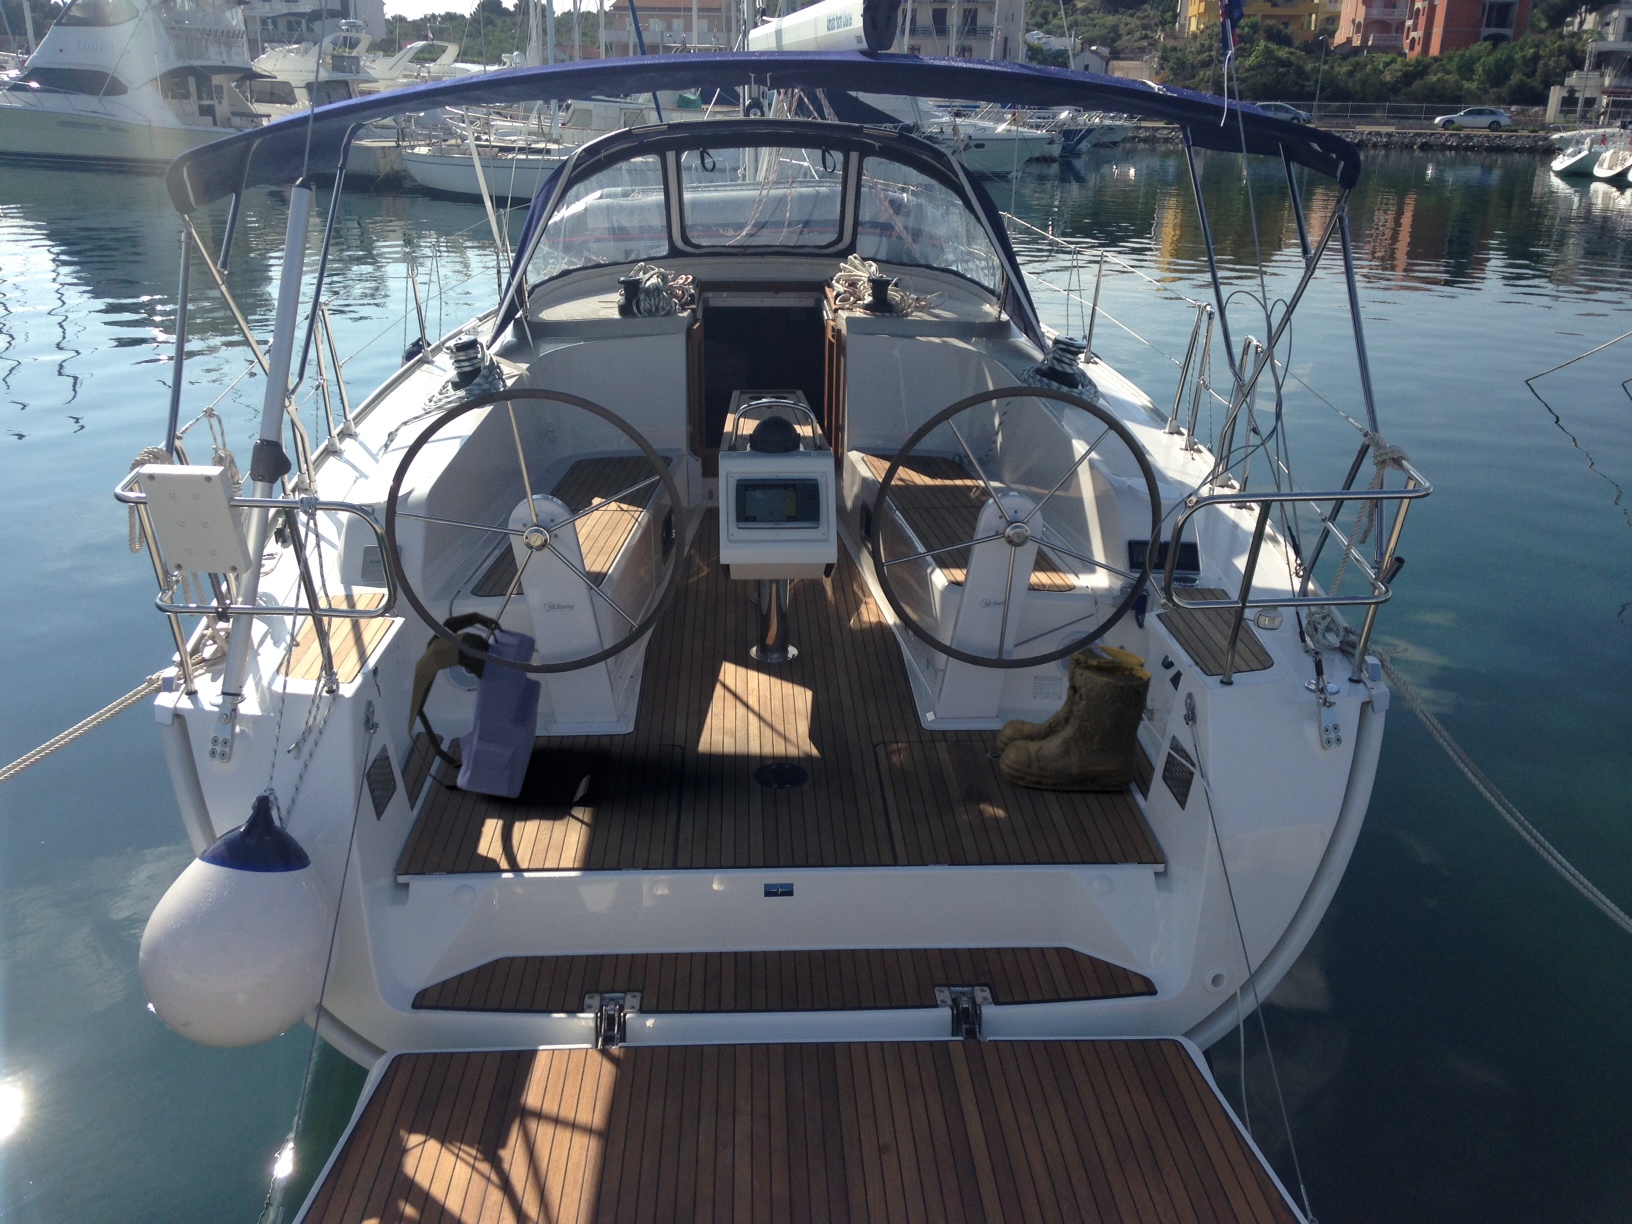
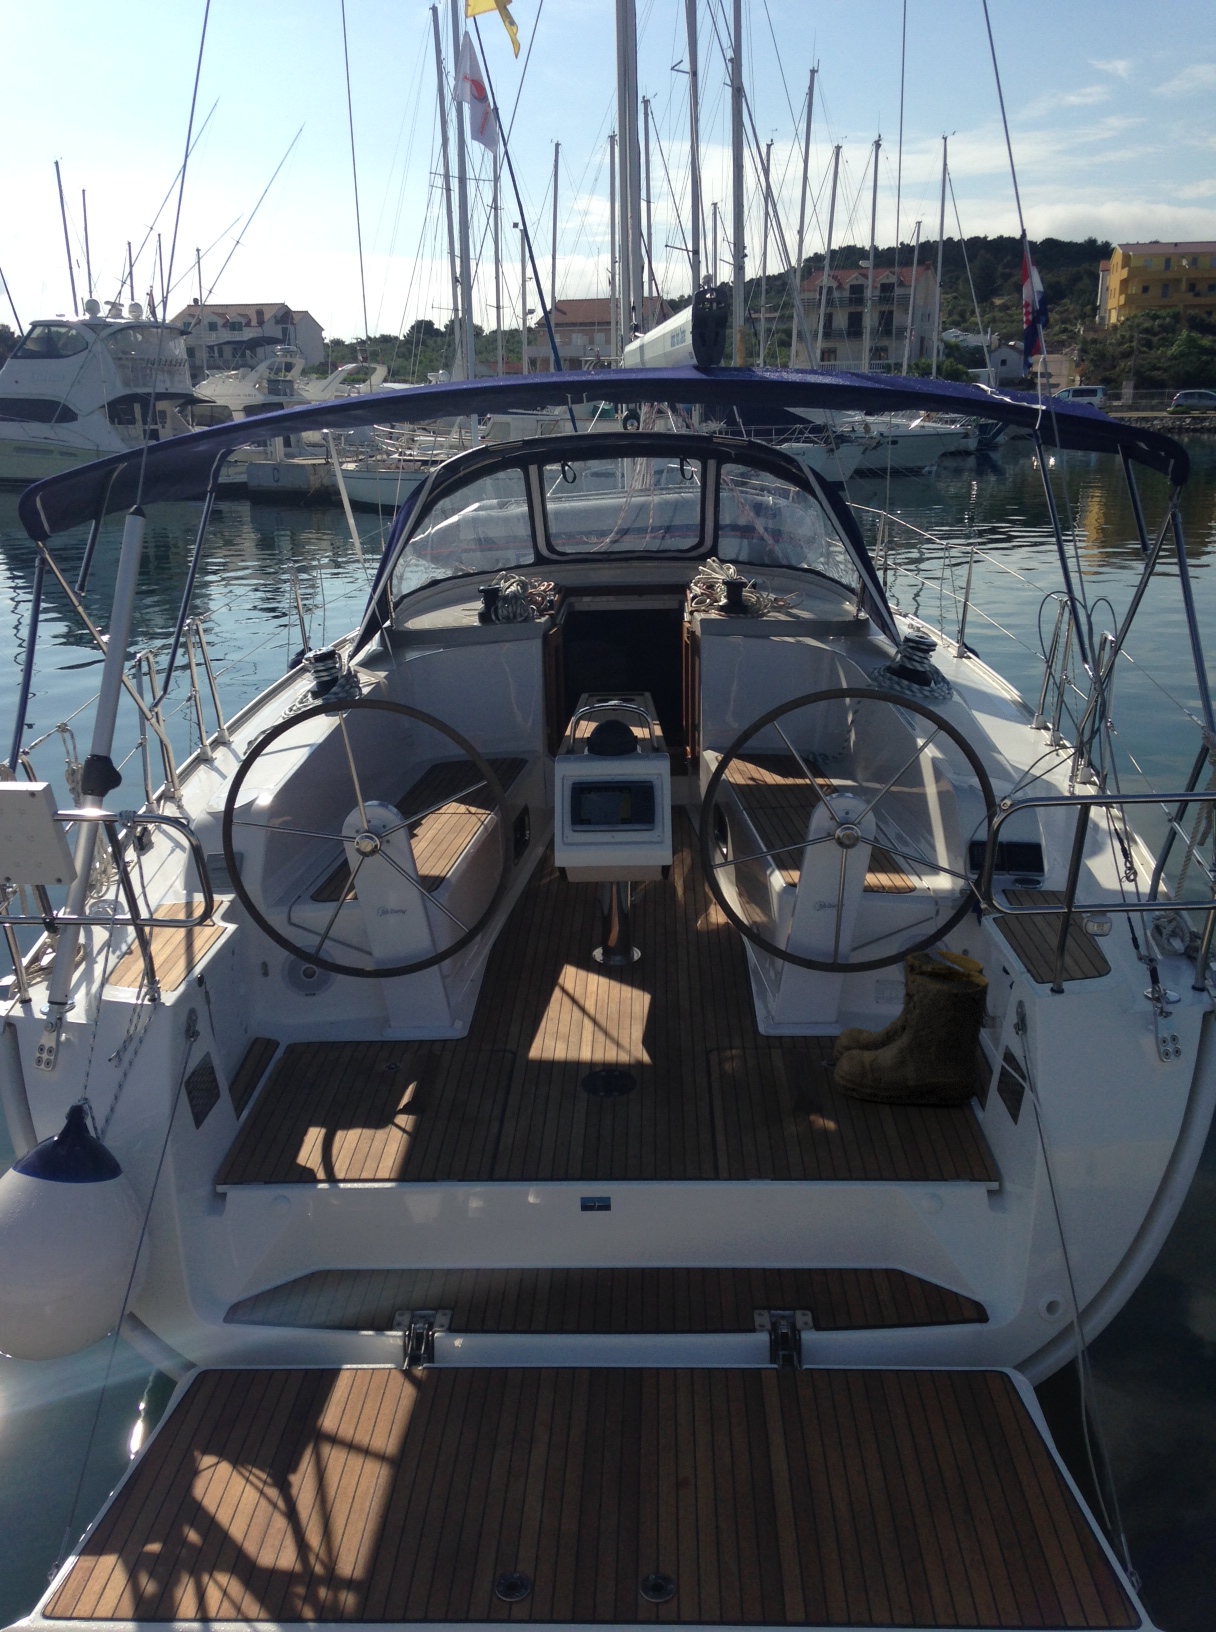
backpack: present [407,612,541,798] -> none [237,920,370,1106]

